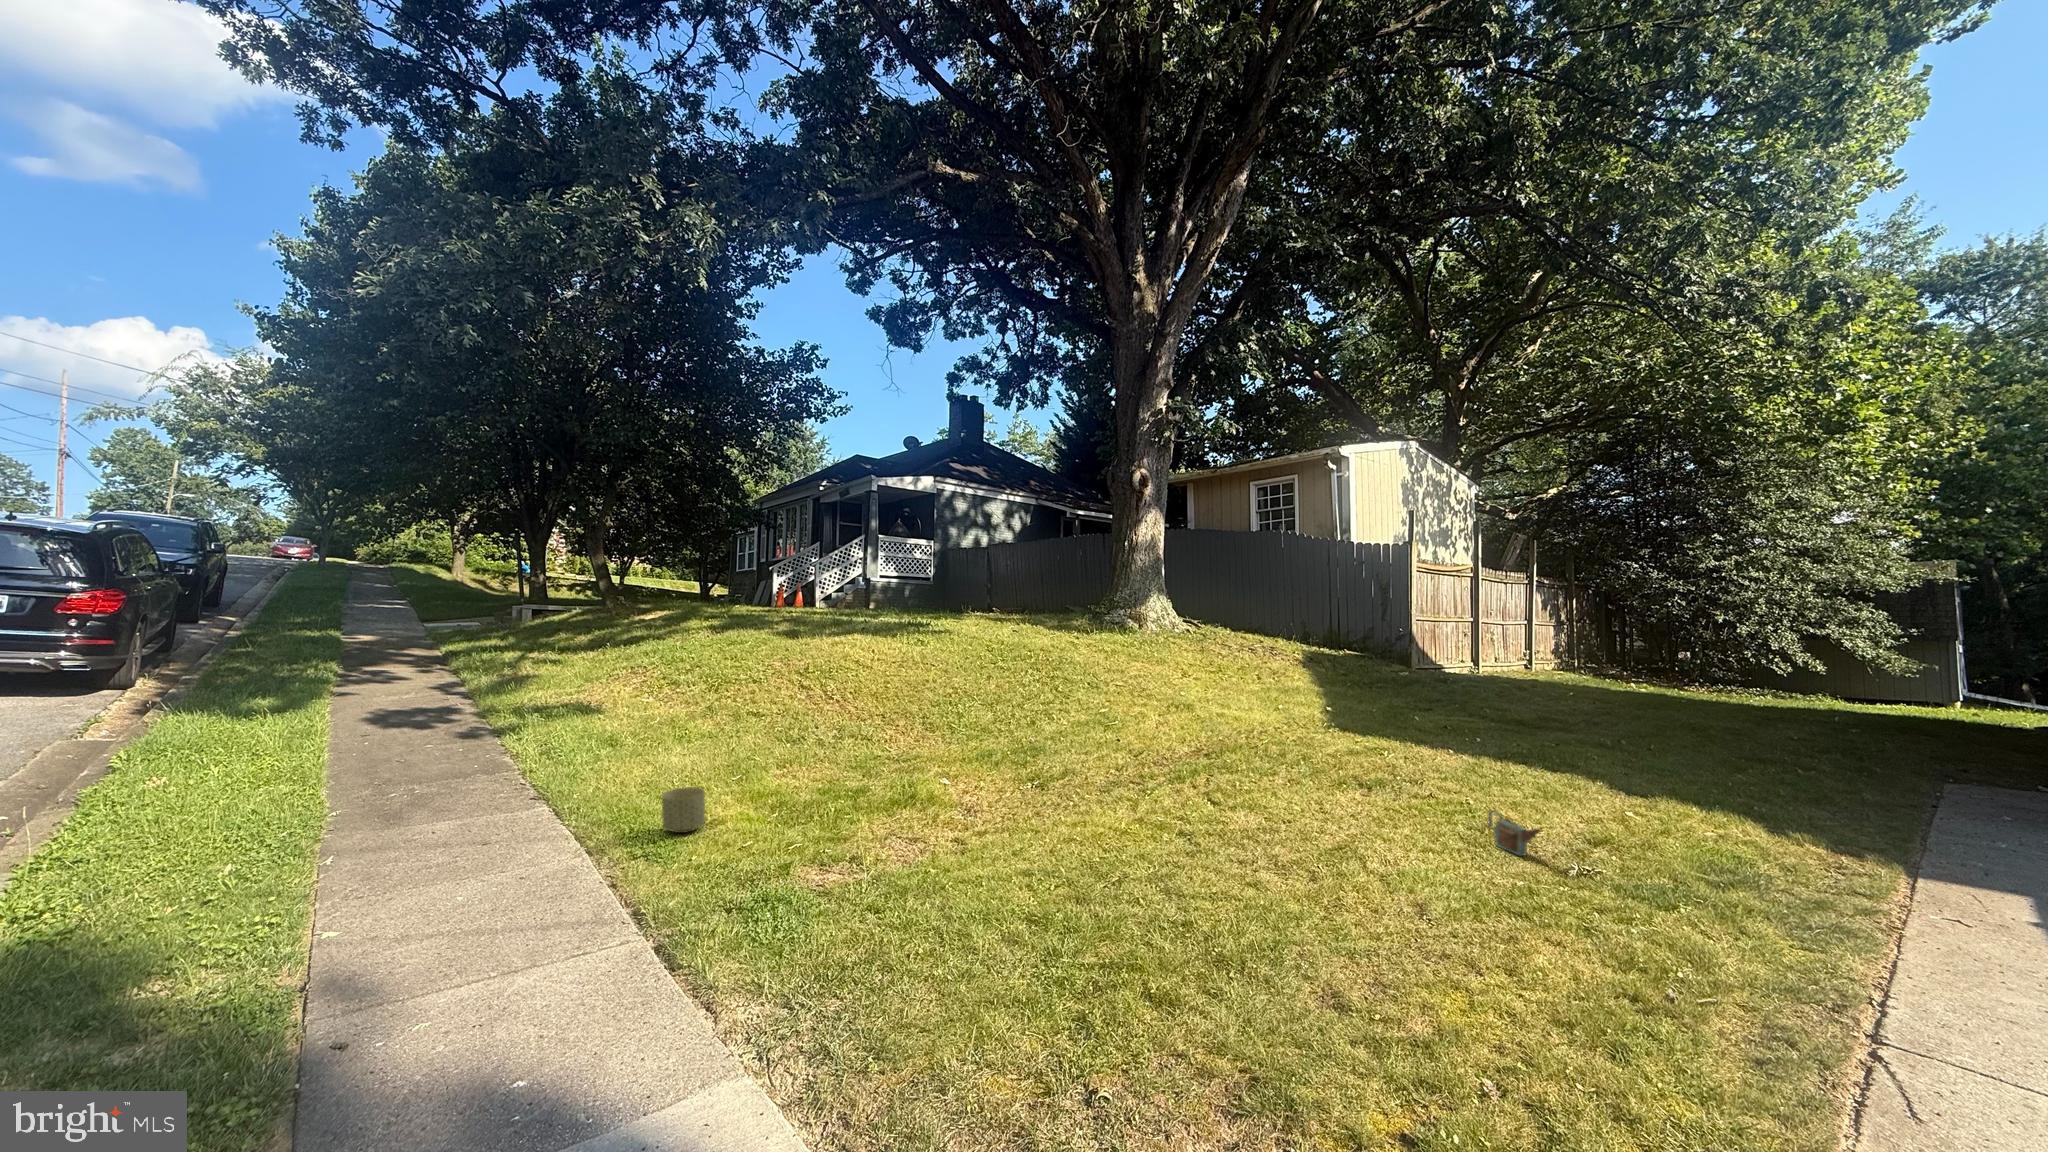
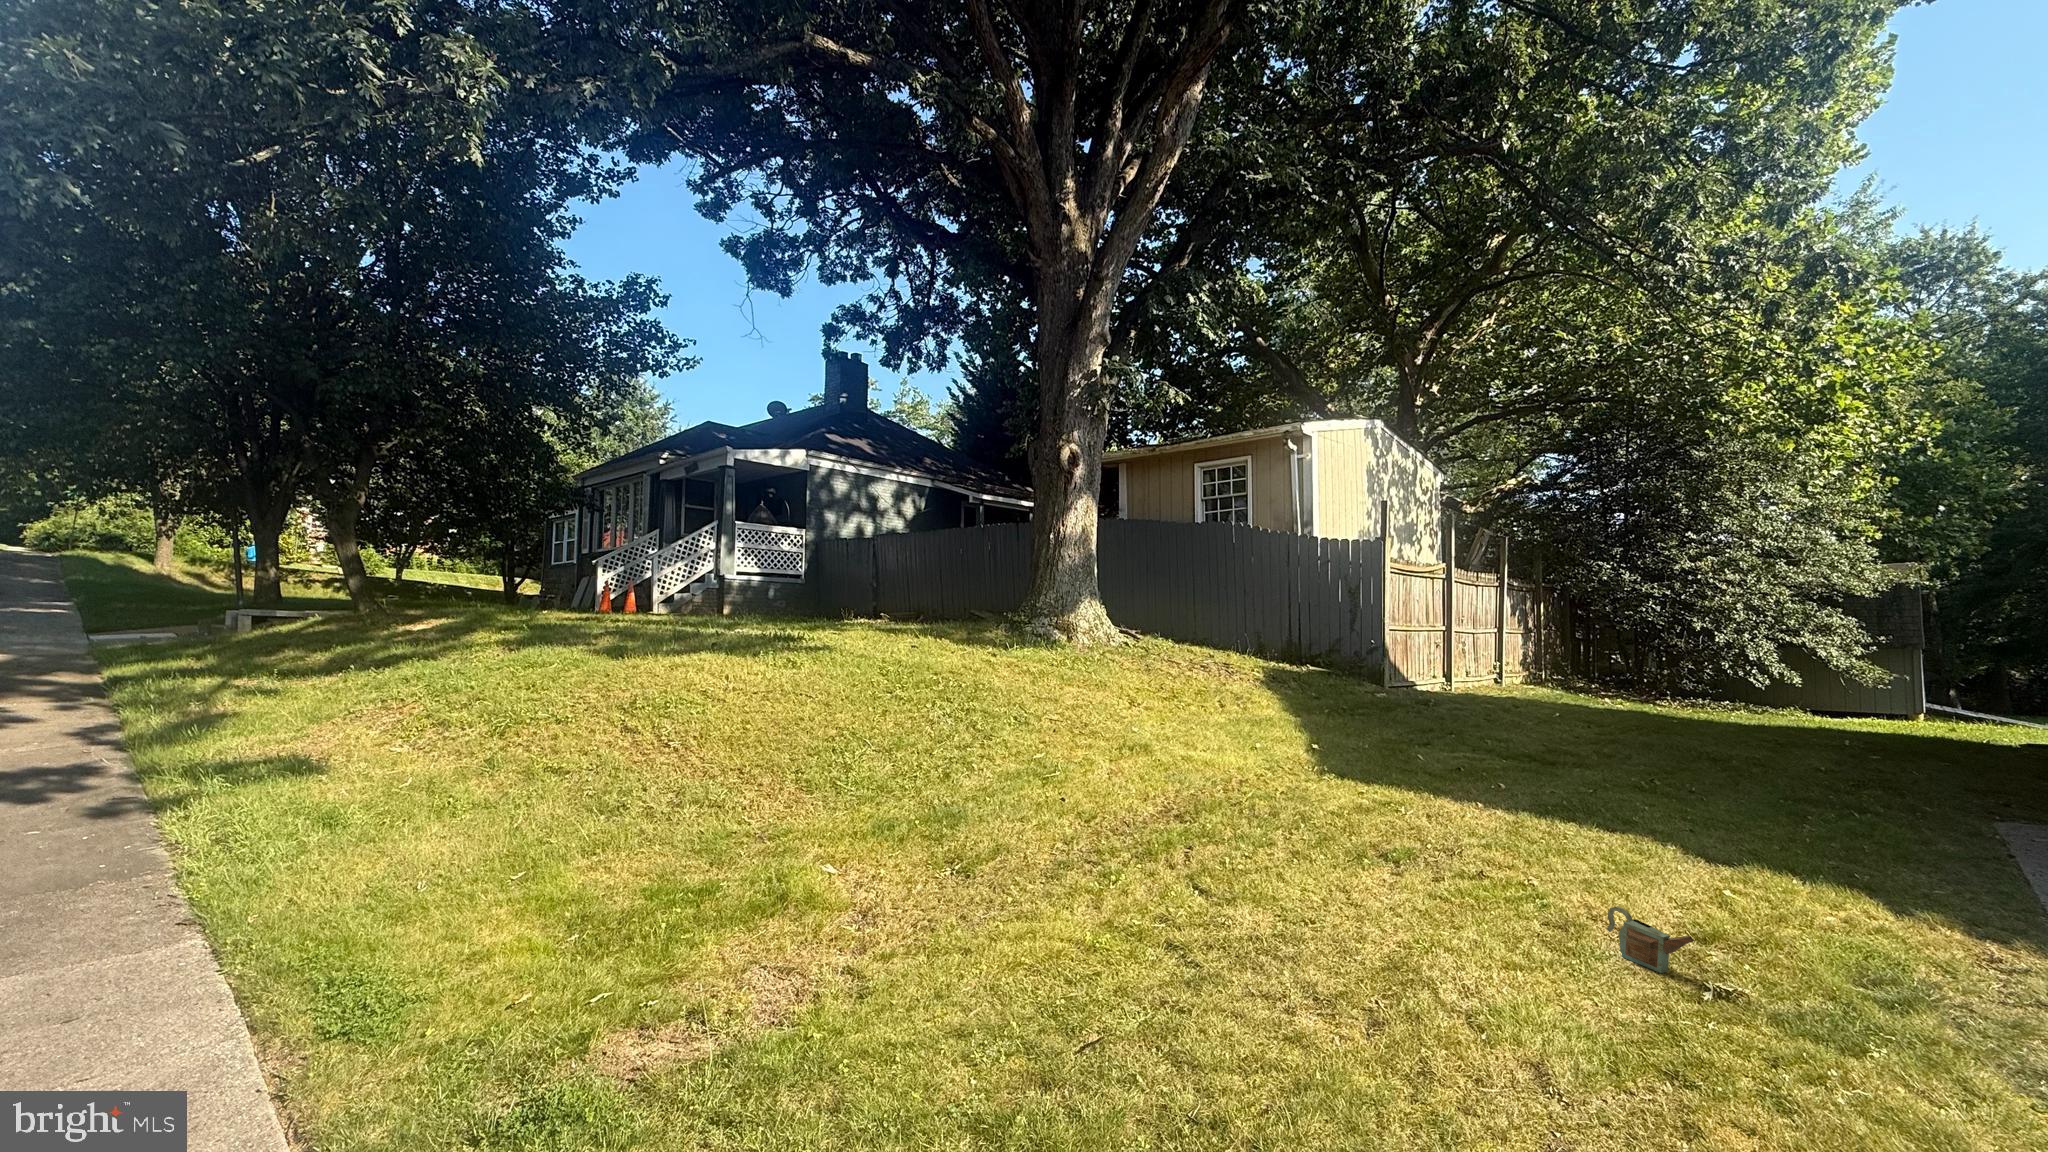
planter: present [662,787,705,833] -> none [401,904,474,980]

